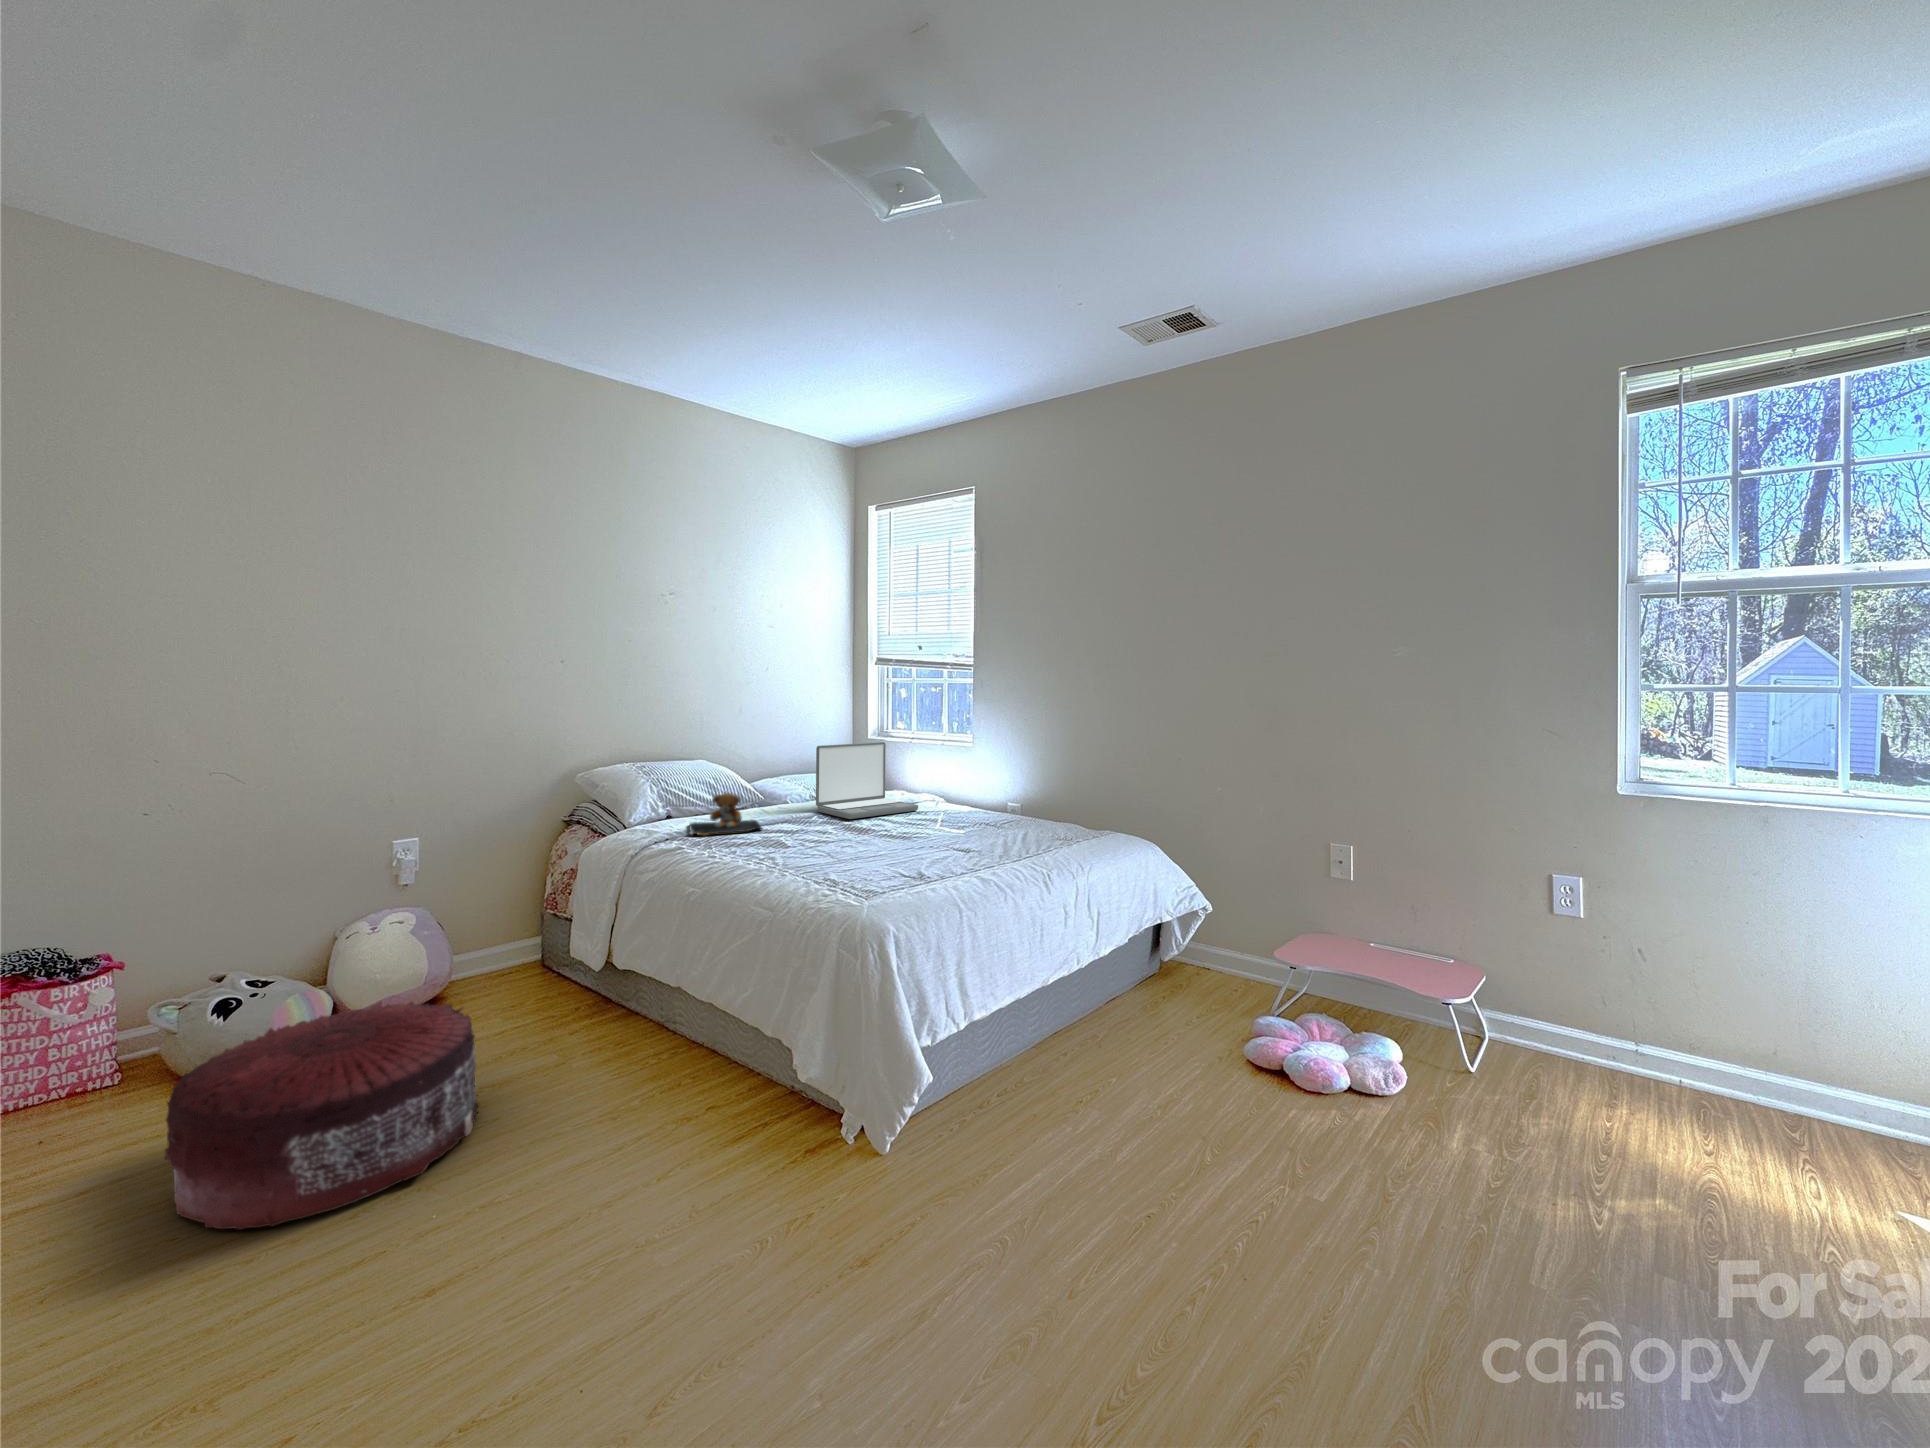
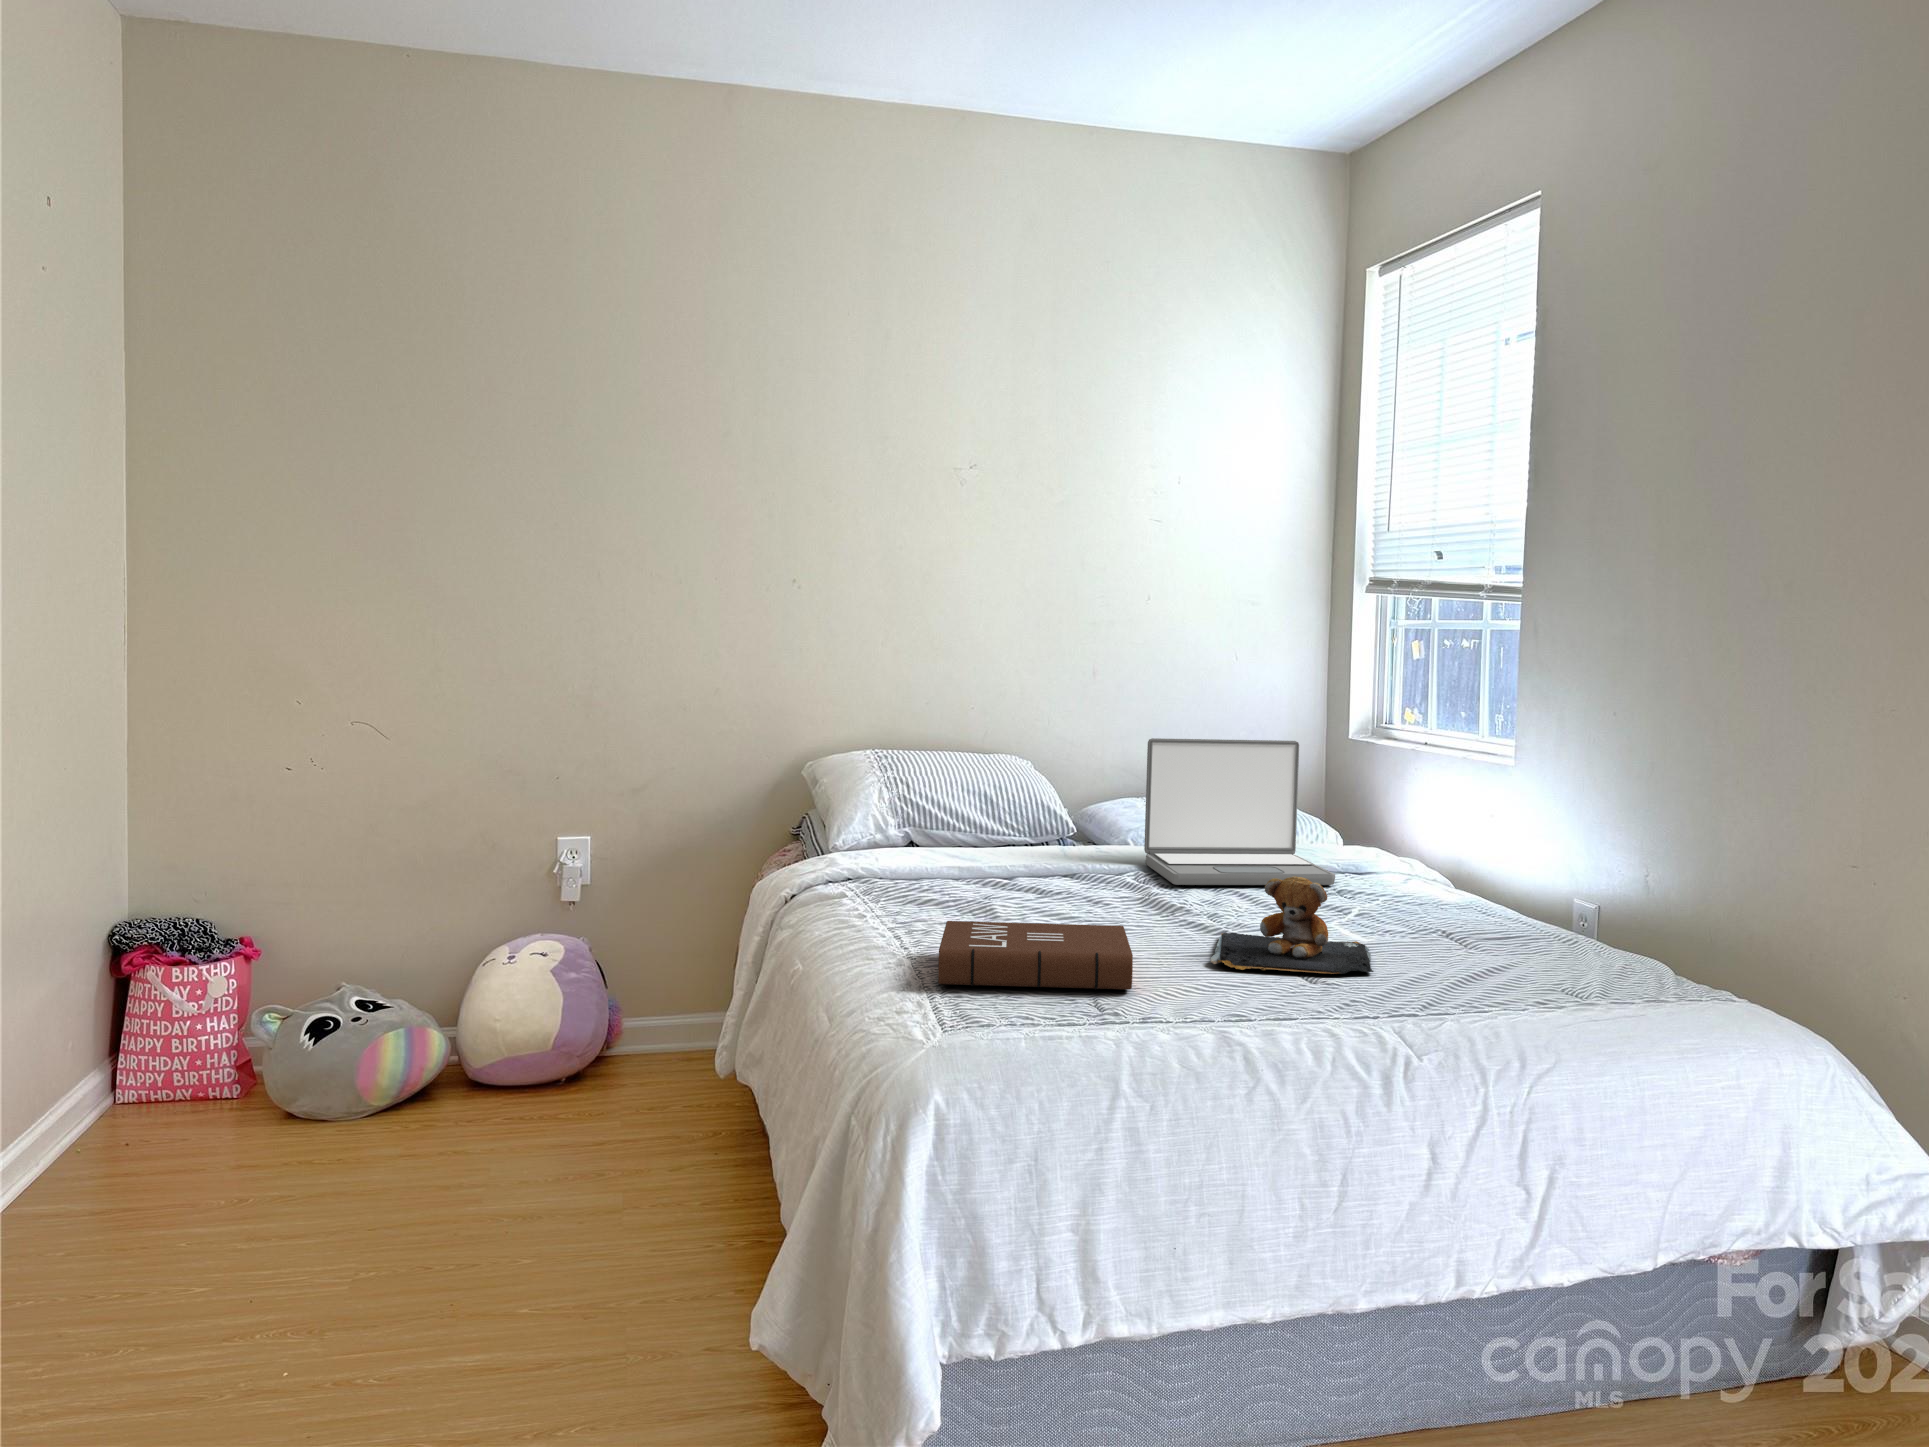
teddy bear: present [689,793,761,835] -> present [1210,876,1373,974]
book: none [795,839,911,879] -> present [938,921,1133,990]
pouf: present [165,1002,479,1230] -> none [95,1056,483,1328]

